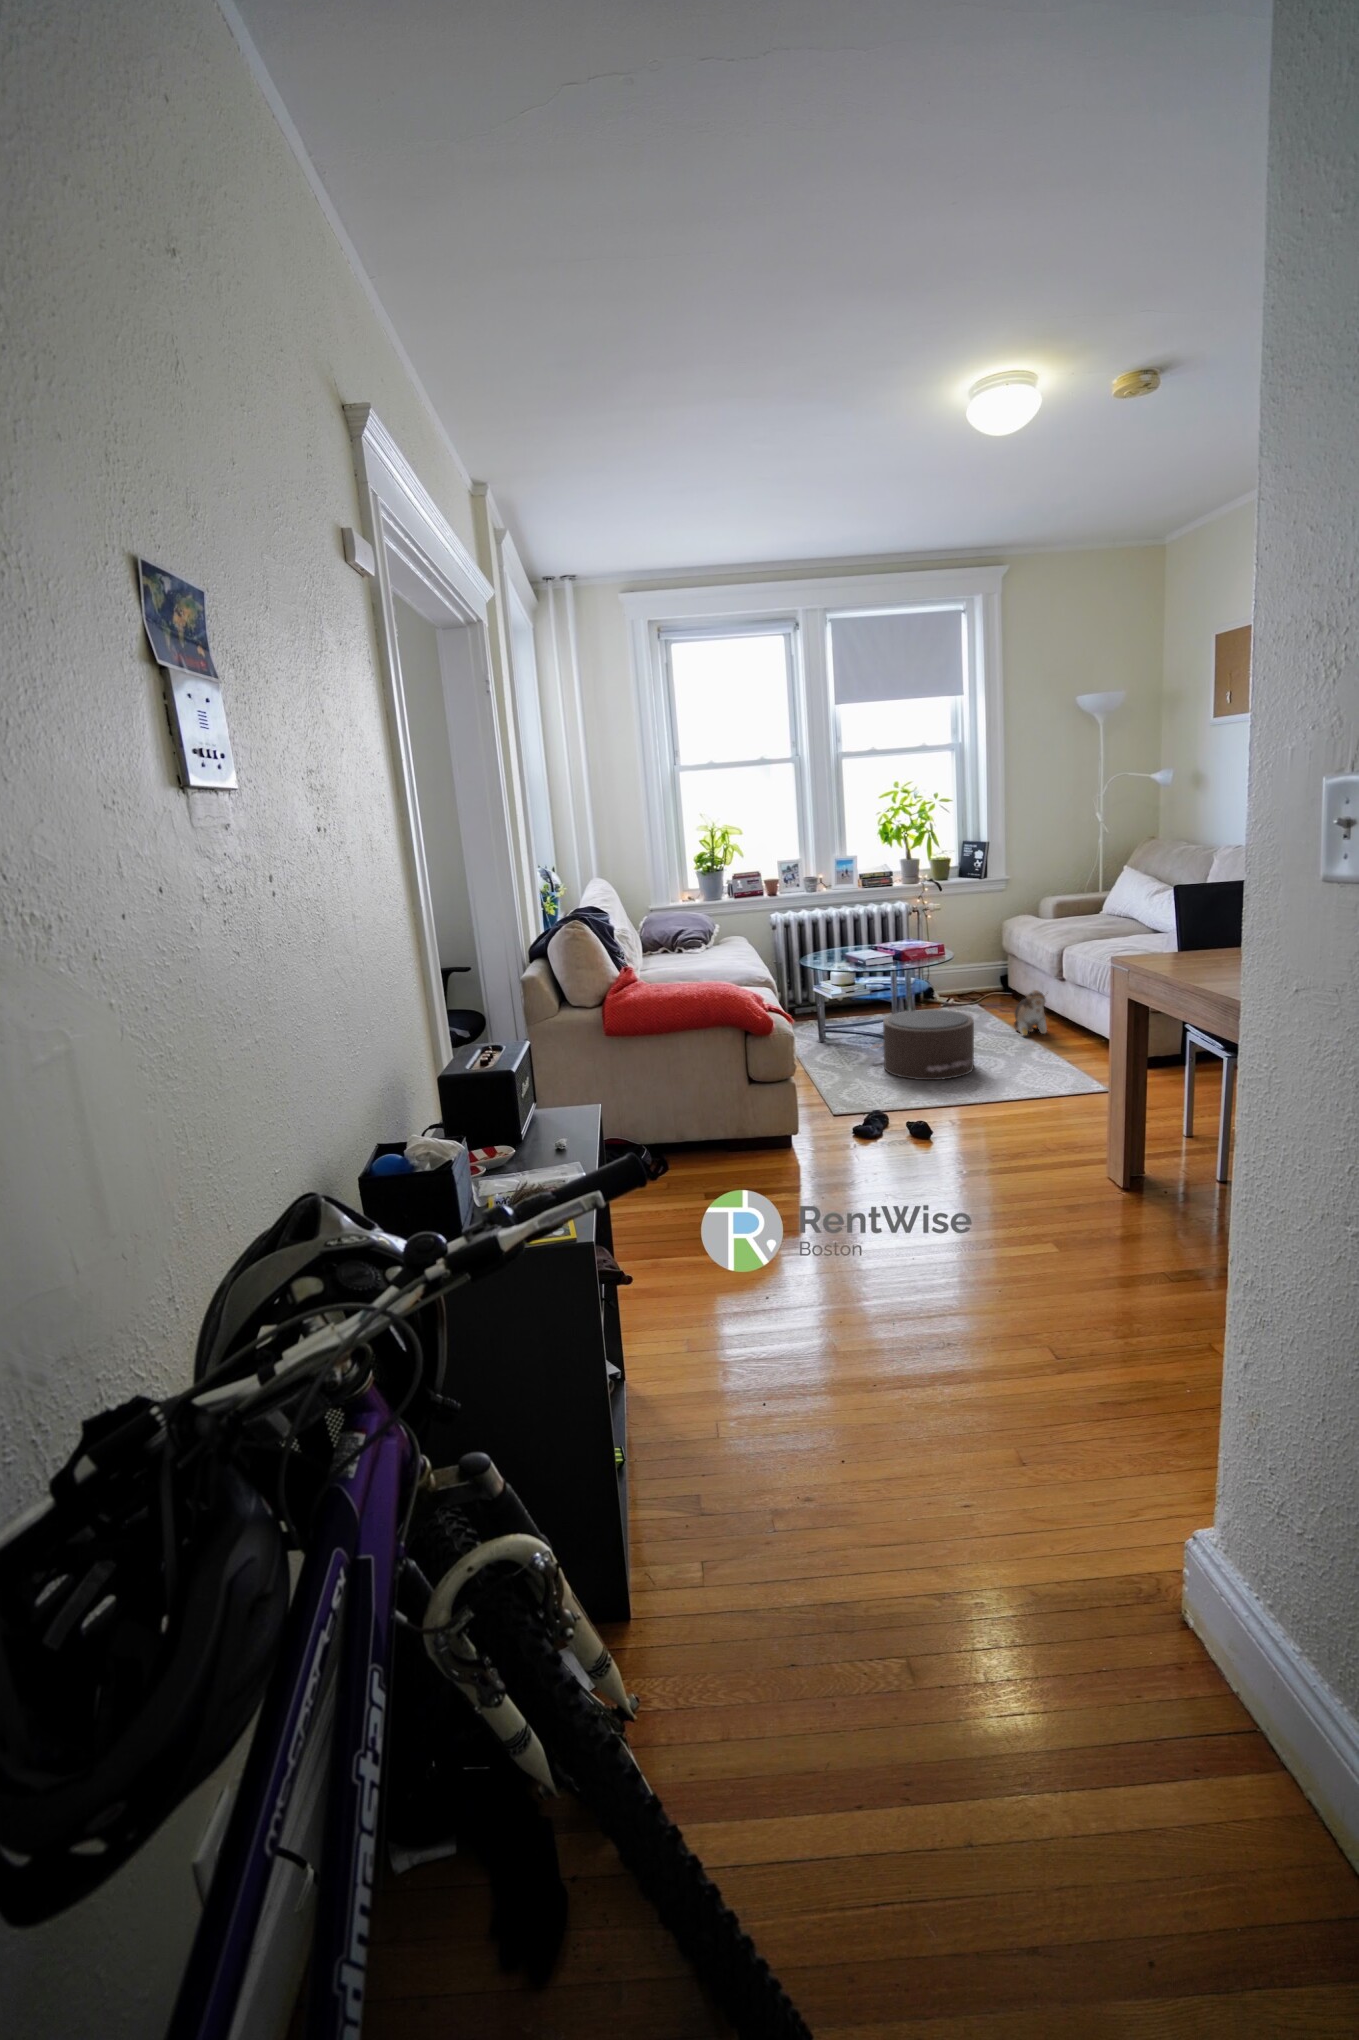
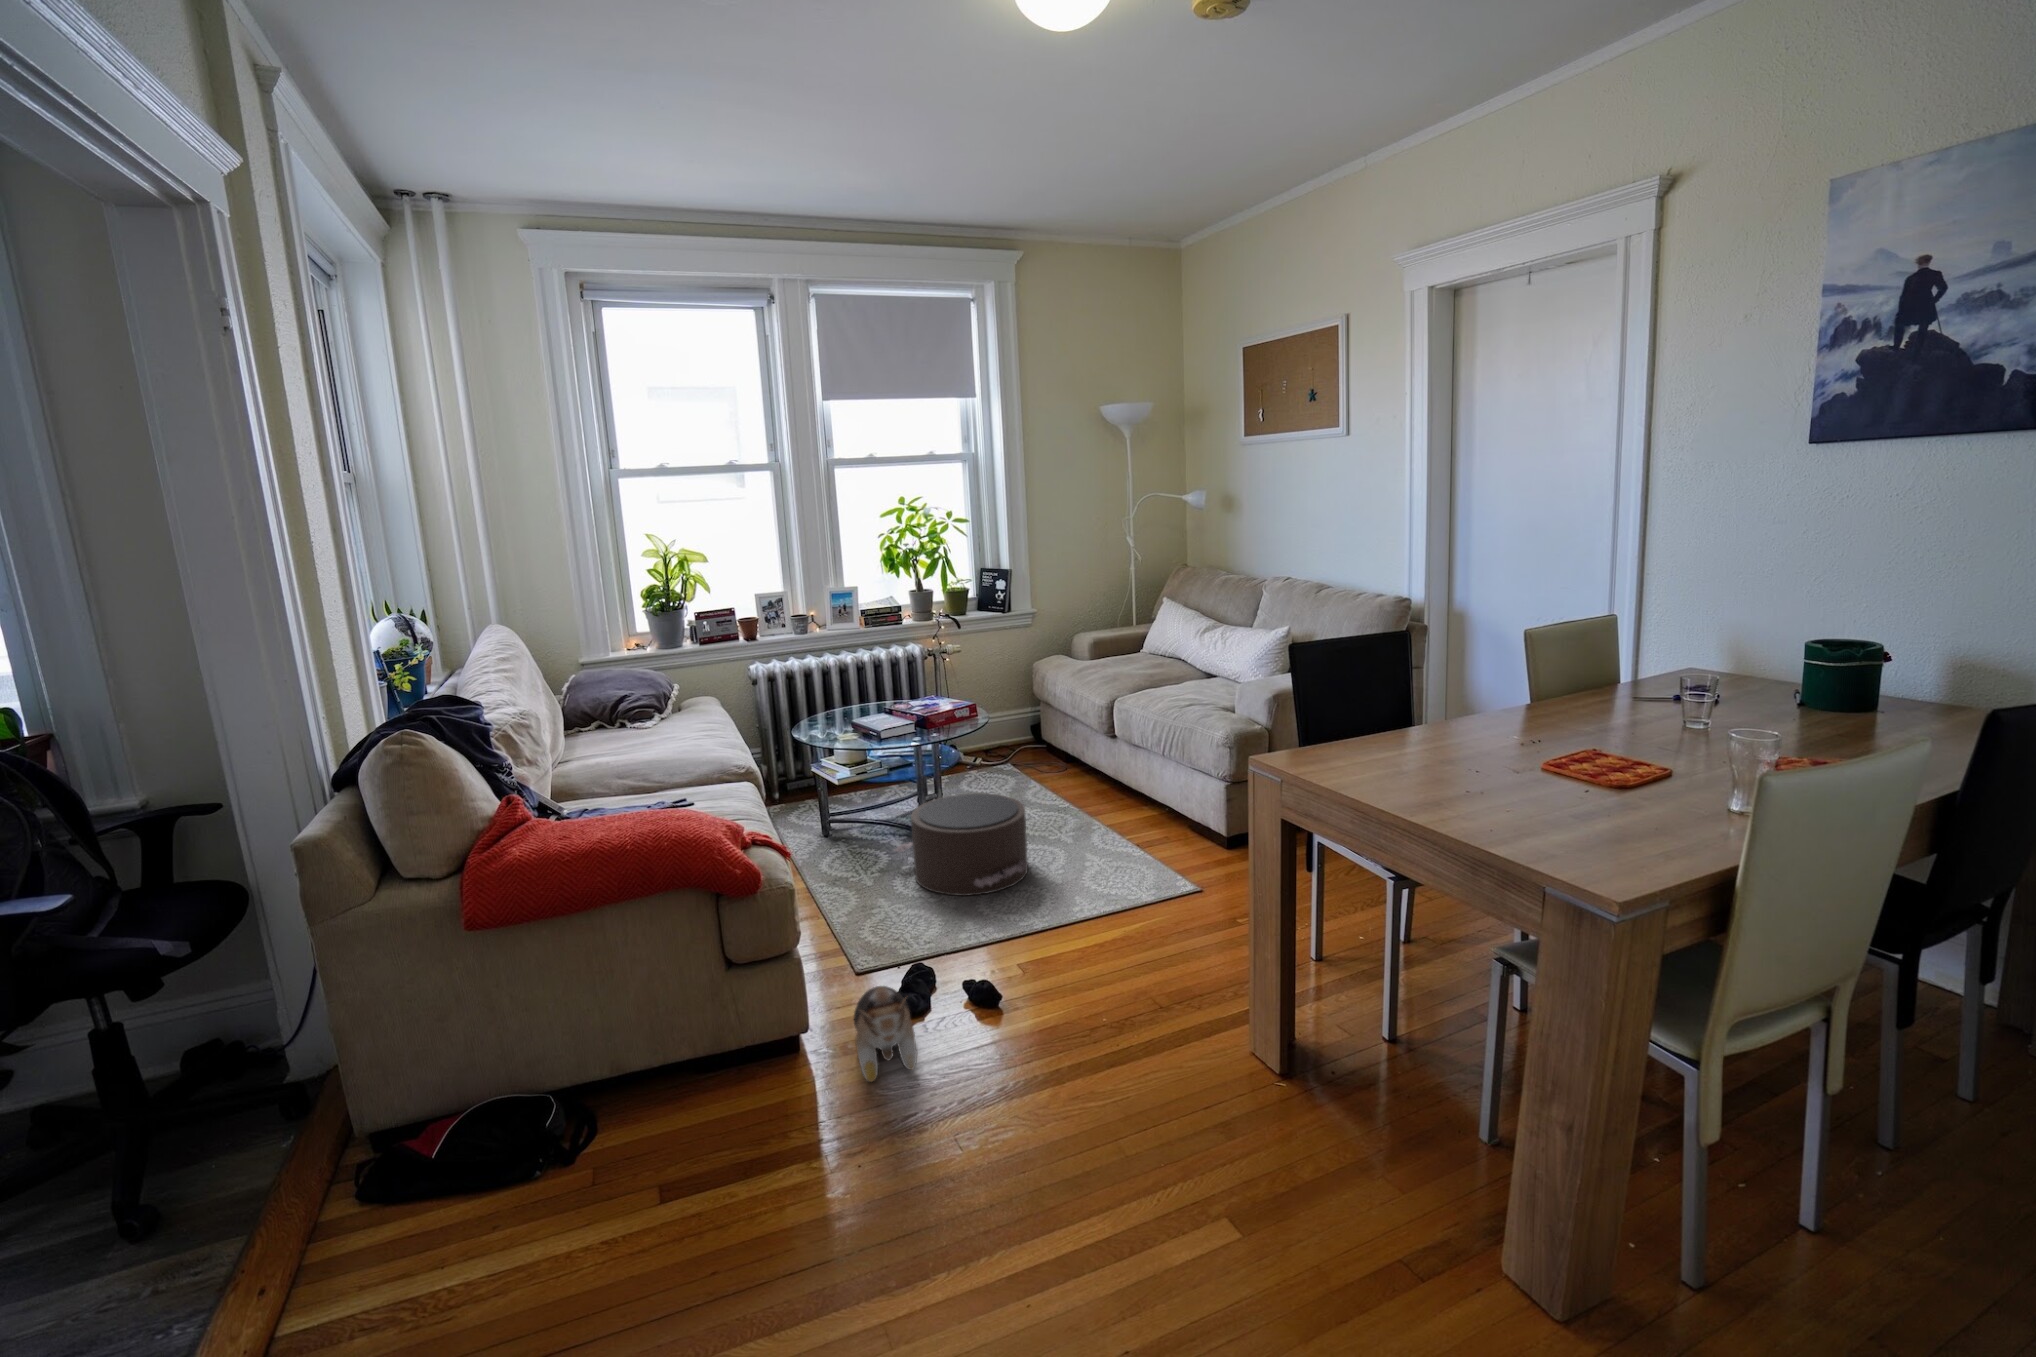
plush toy: present [1014,990,1047,1036] -> present [854,986,917,1082]

